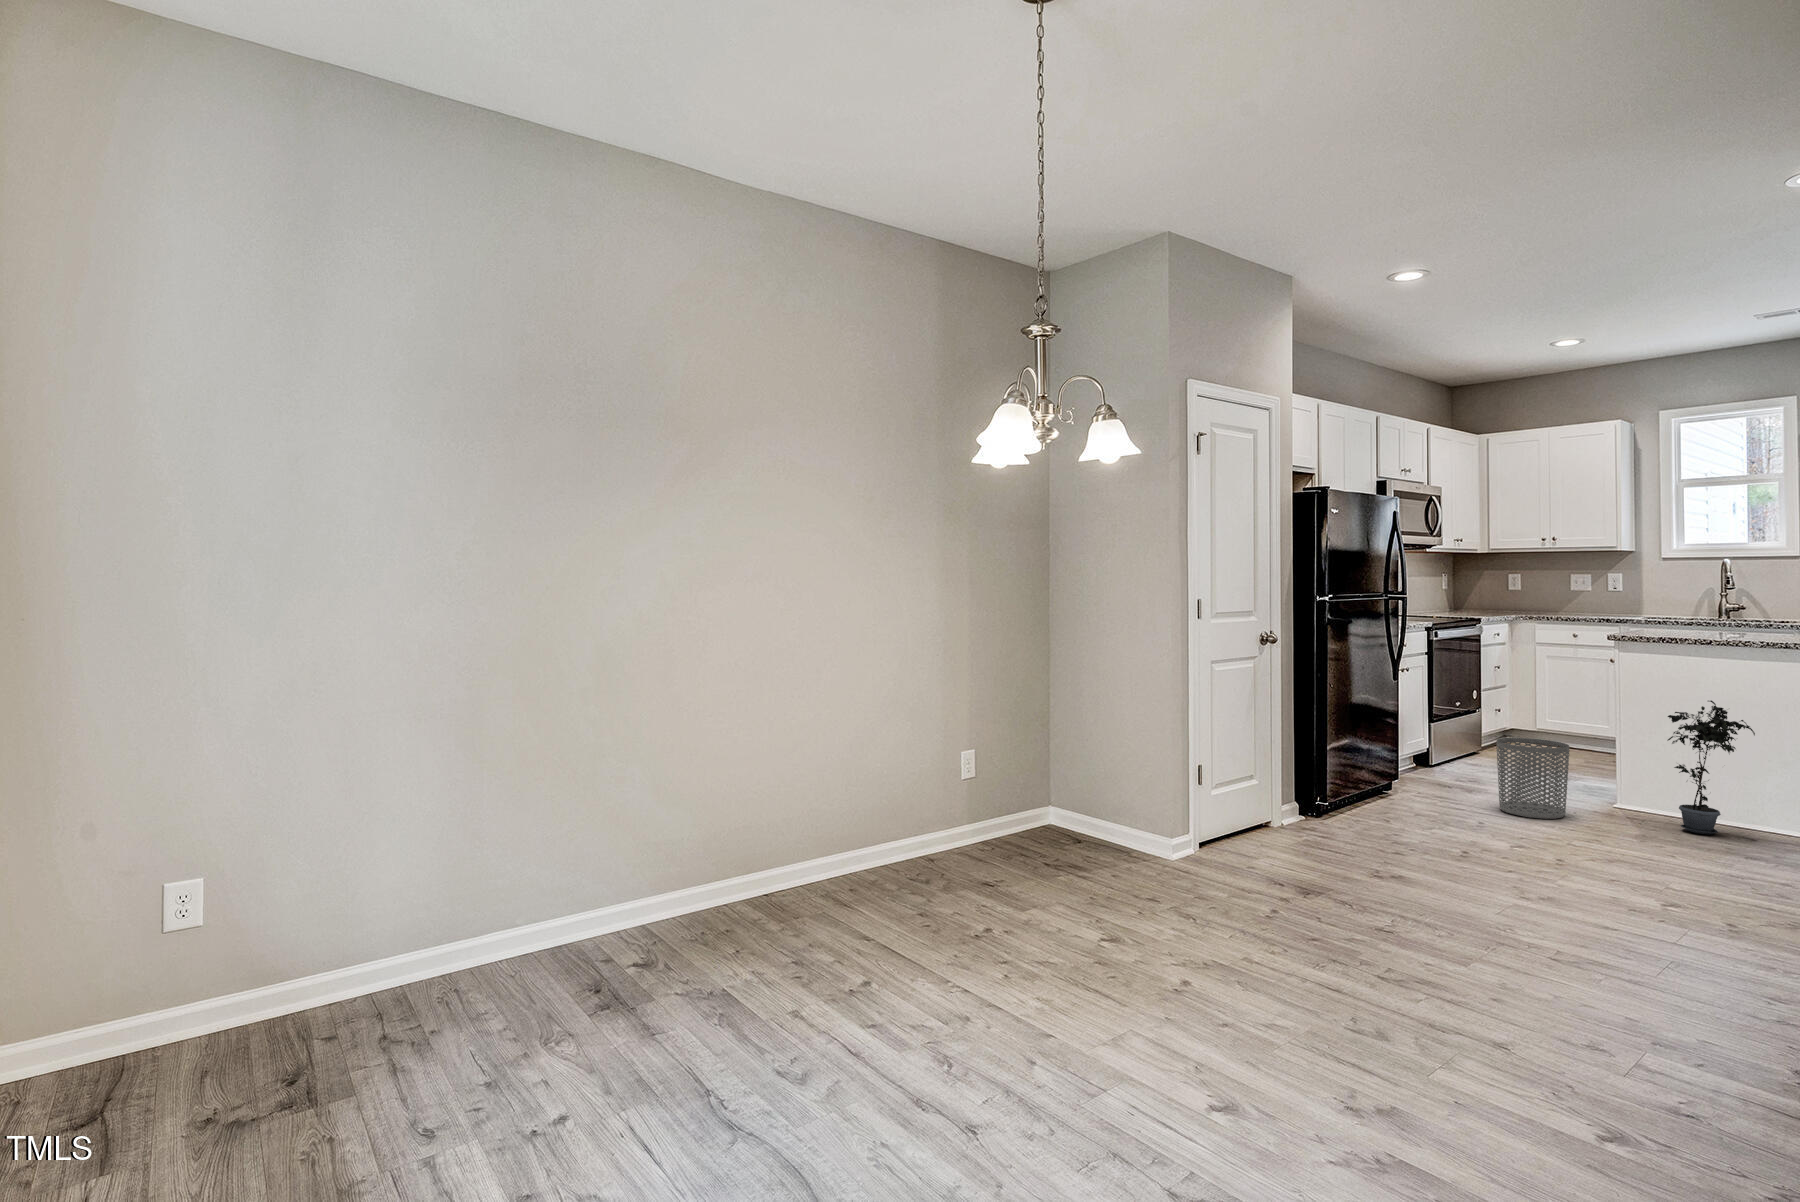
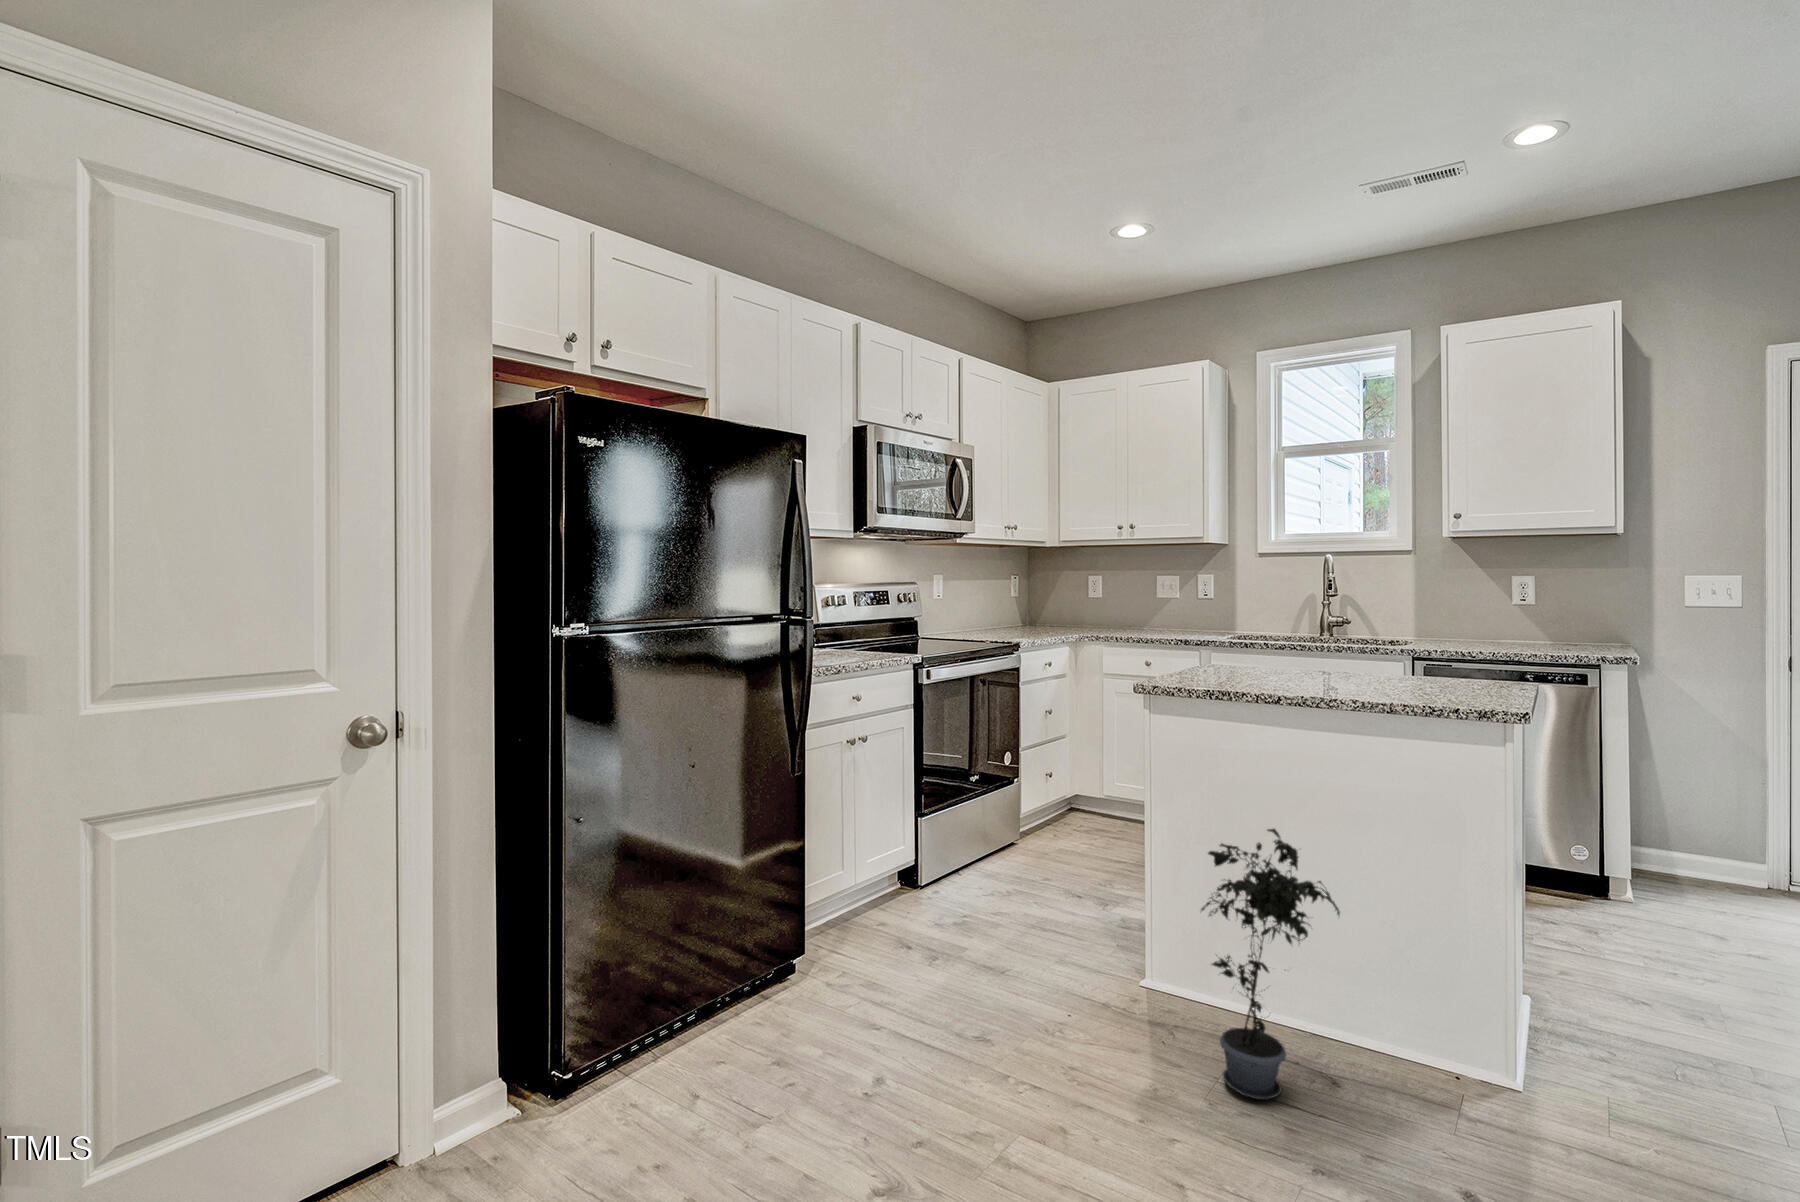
waste bin: present [1496,738,1570,819] -> none [935,884,1051,1062]

